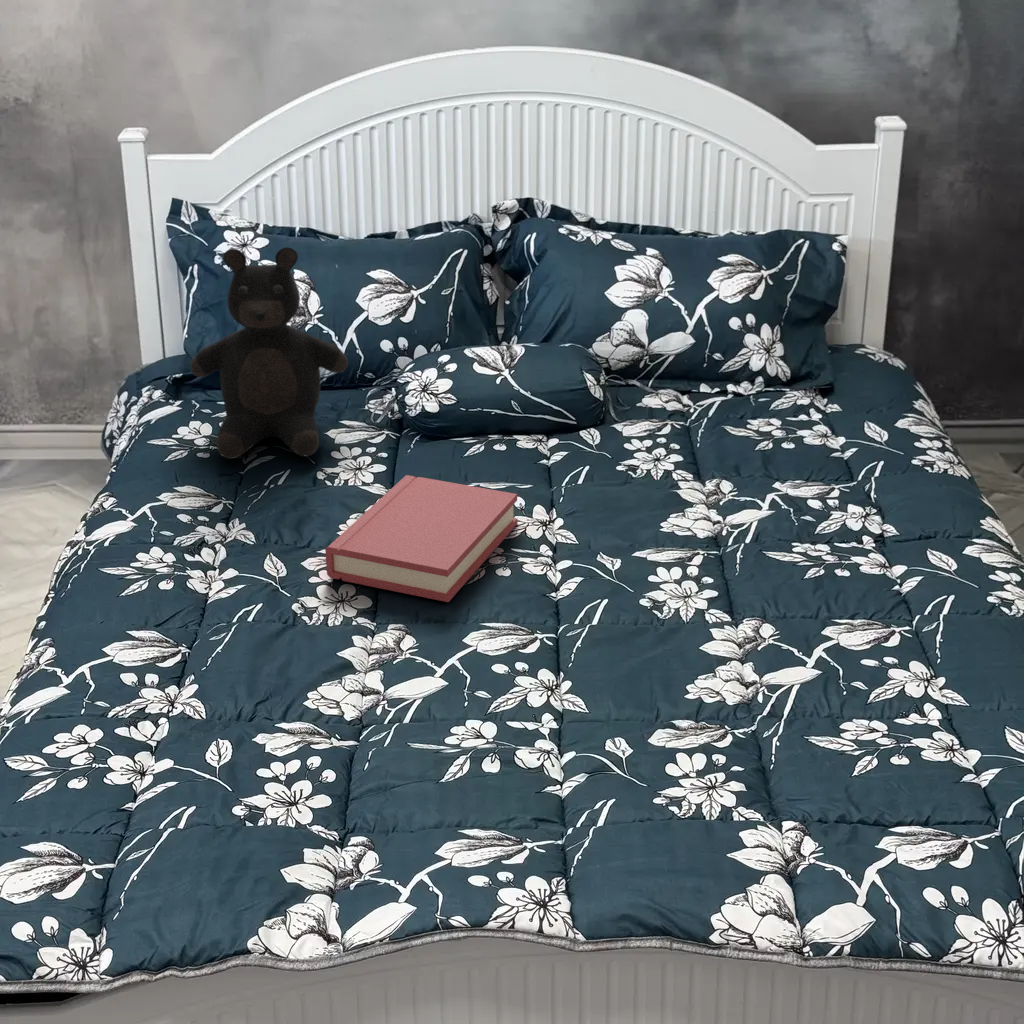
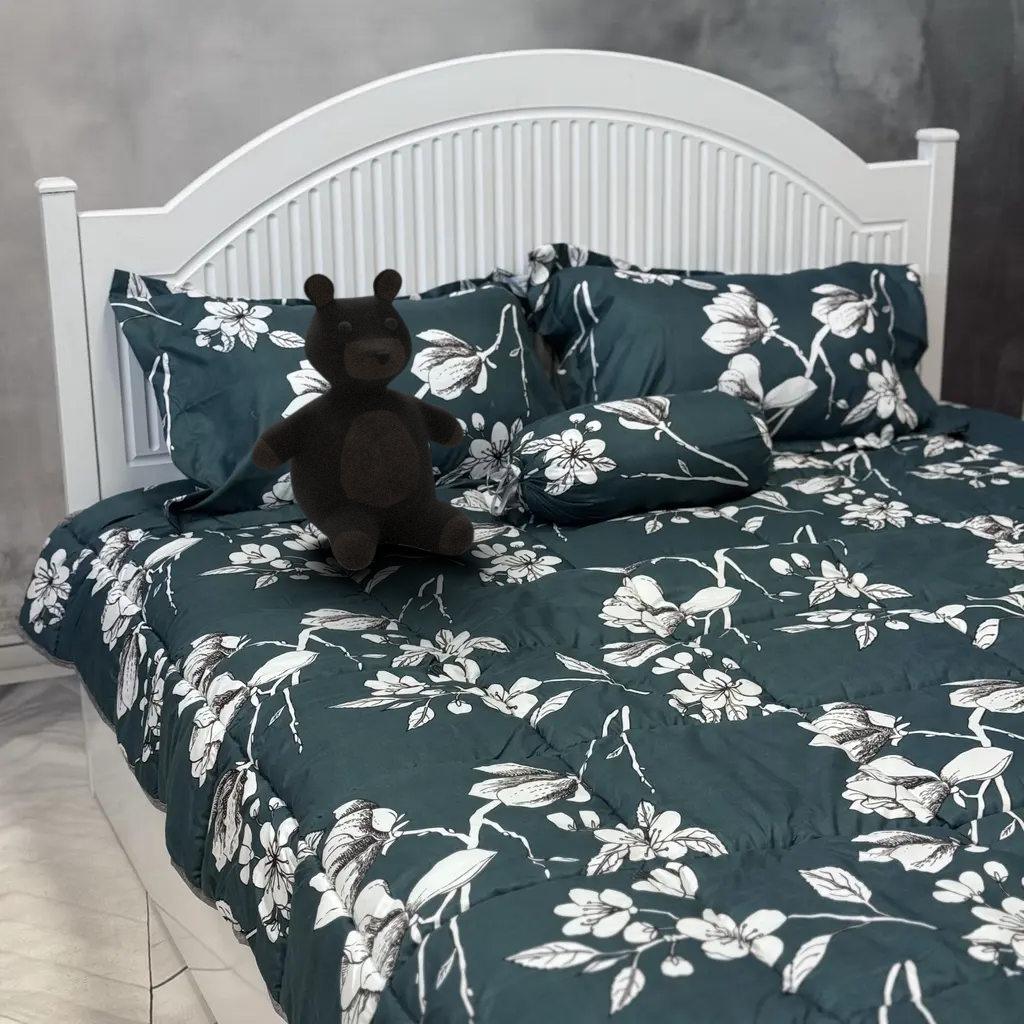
hardback book: present [325,475,517,602] -> none [650,536,877,665]

